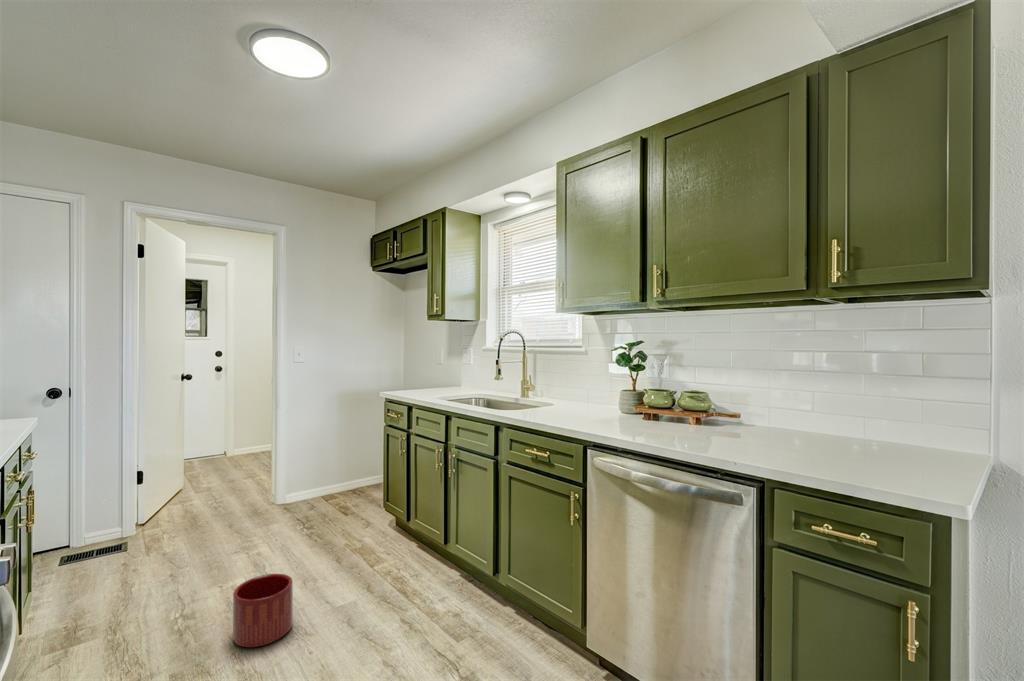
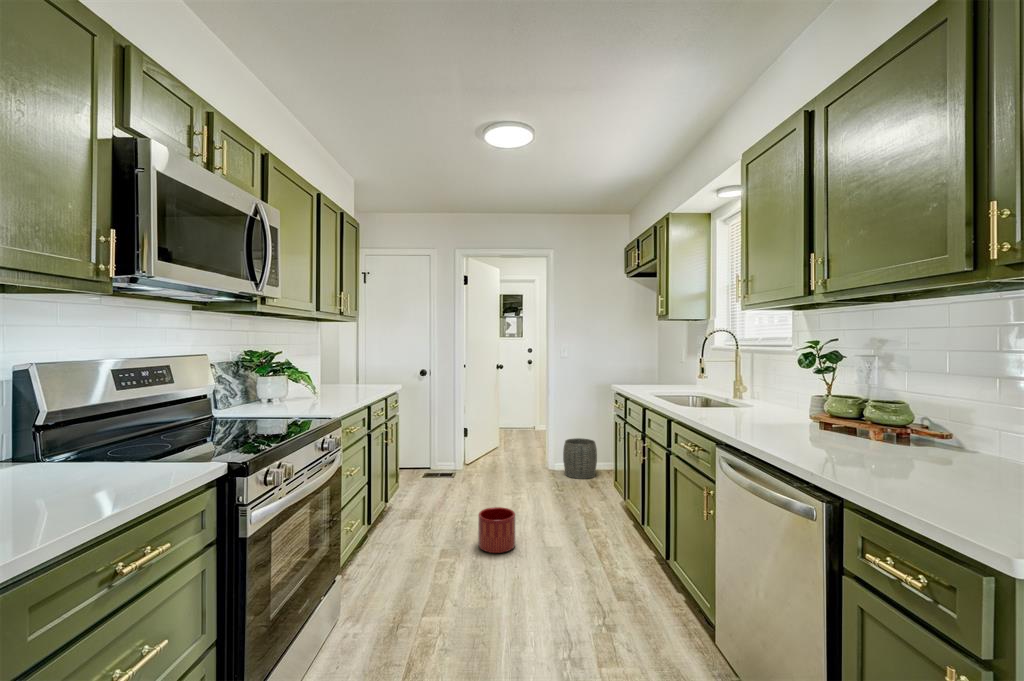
woven basket: none [299,458,343,508] -> present [563,438,597,479]

